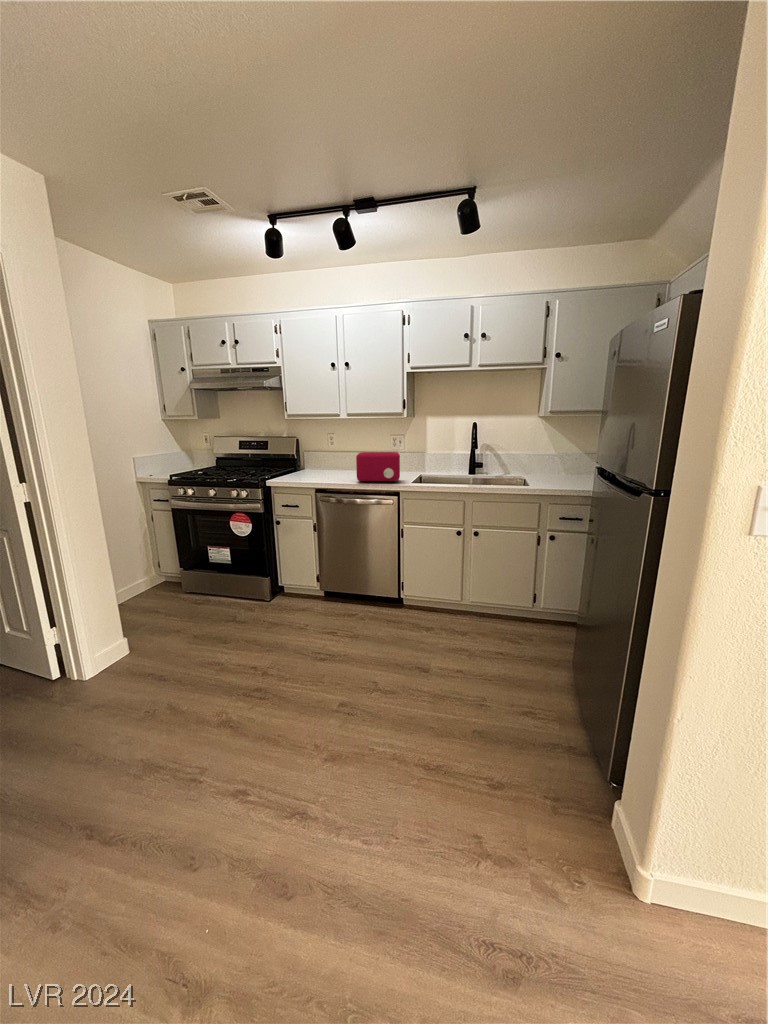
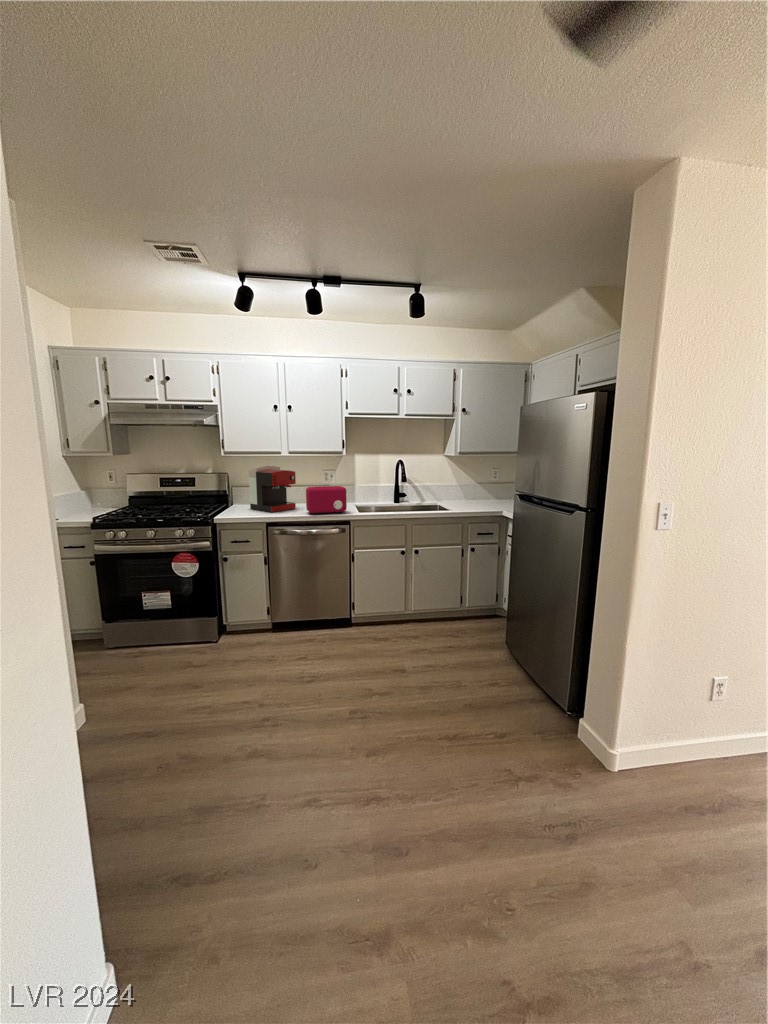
coffee maker: none [309,429,354,478] -> present [249,466,296,512]

